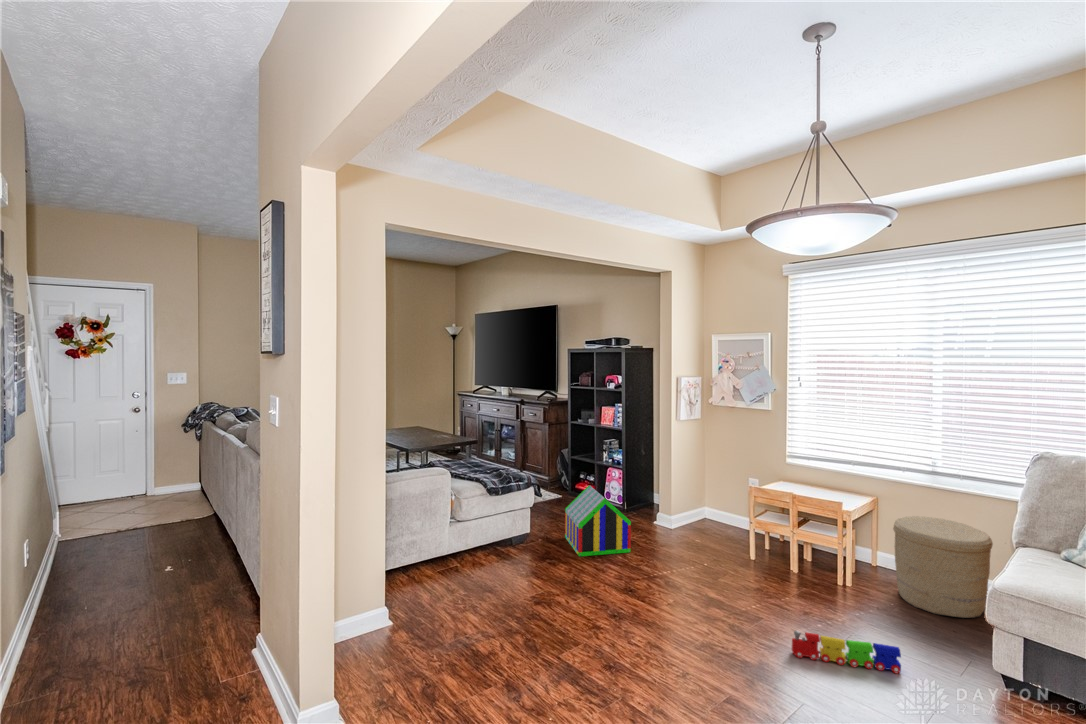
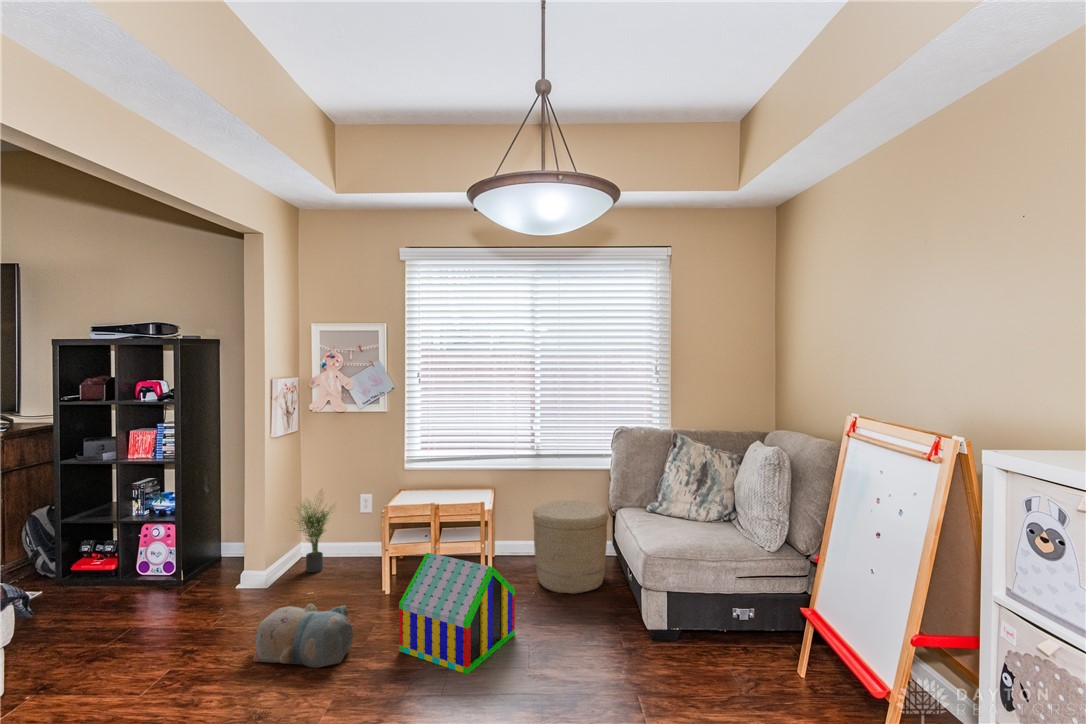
potted plant: none [691,464,728,527] -> present [299,504,329,573]
toy house: present [565,485,631,557] -> present [399,552,515,674]
plush toy: none [641,536,704,584] -> present [253,604,354,668]
toy train: present [792,631,901,673] -> none [502,644,597,703]

